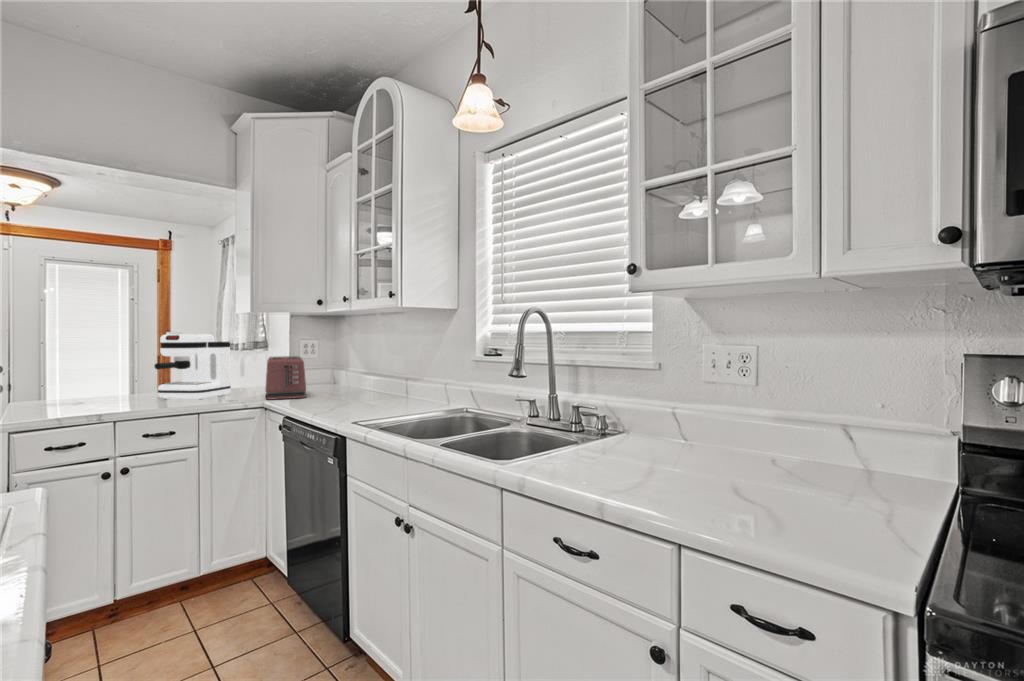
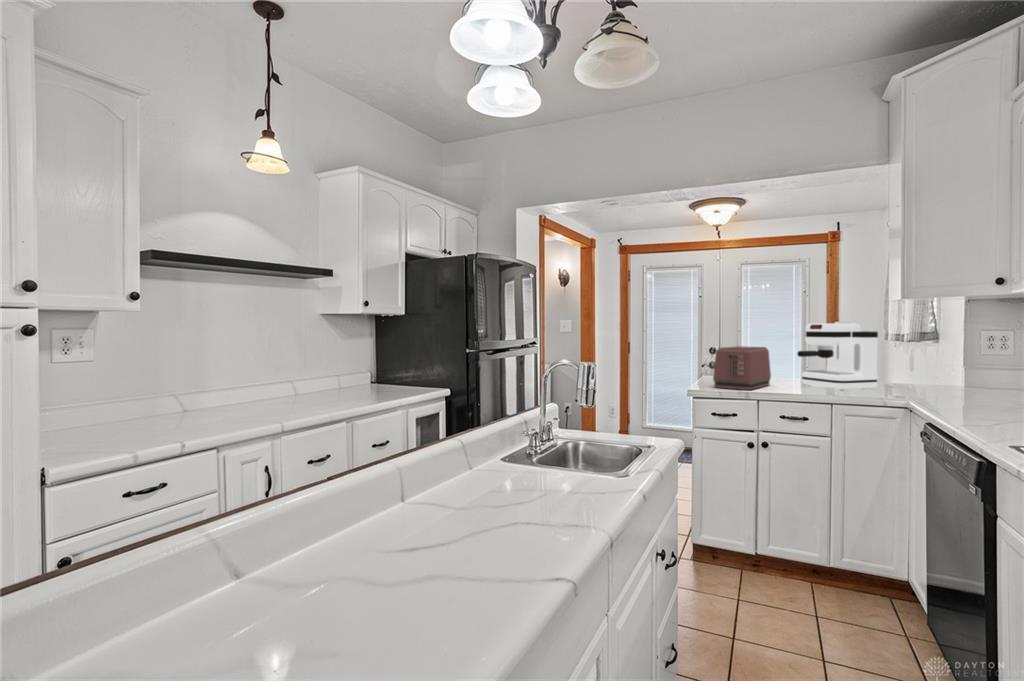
toaster: present [265,356,306,400] -> present [713,346,771,390]

